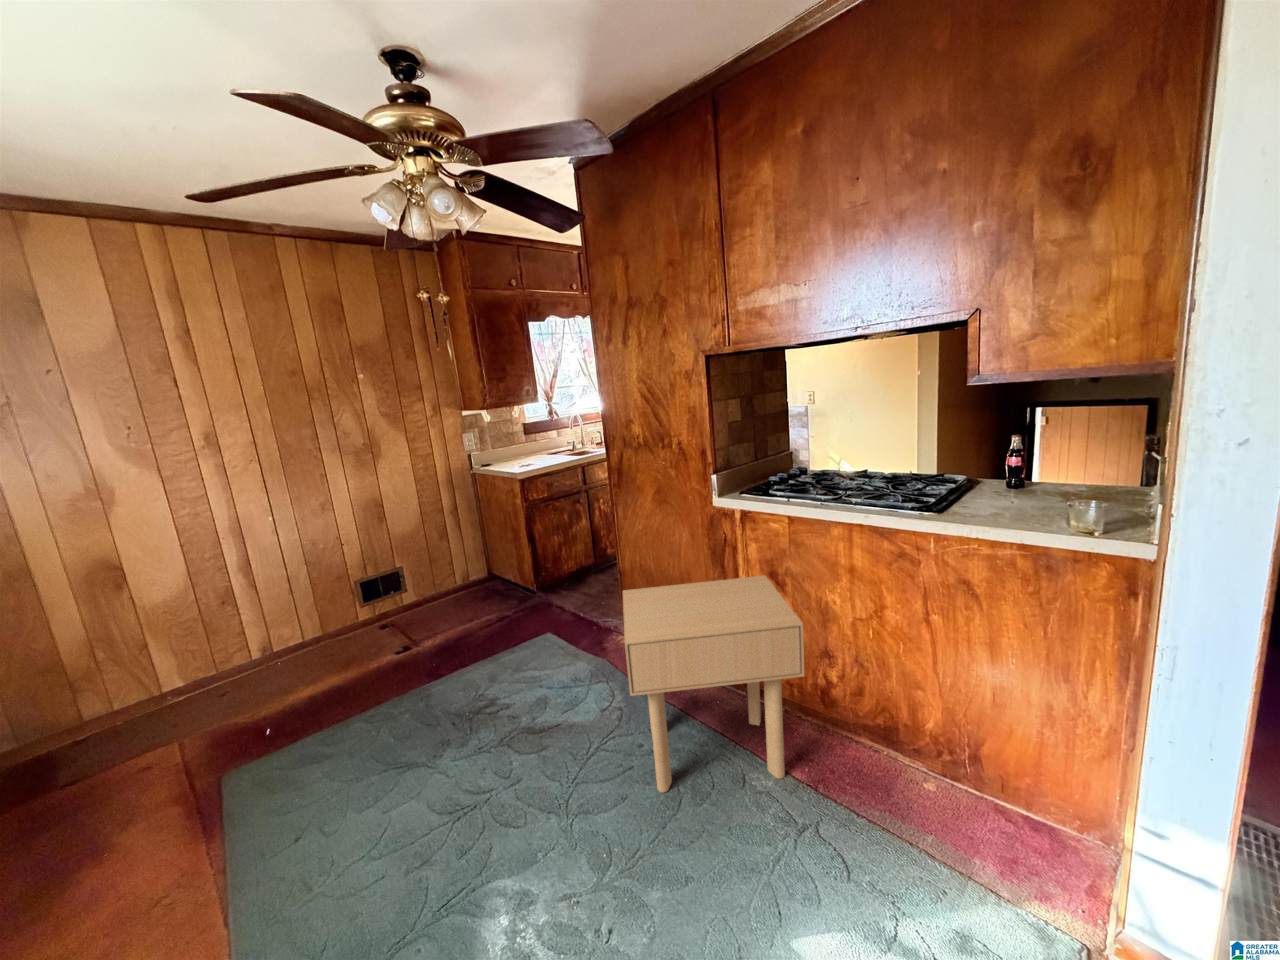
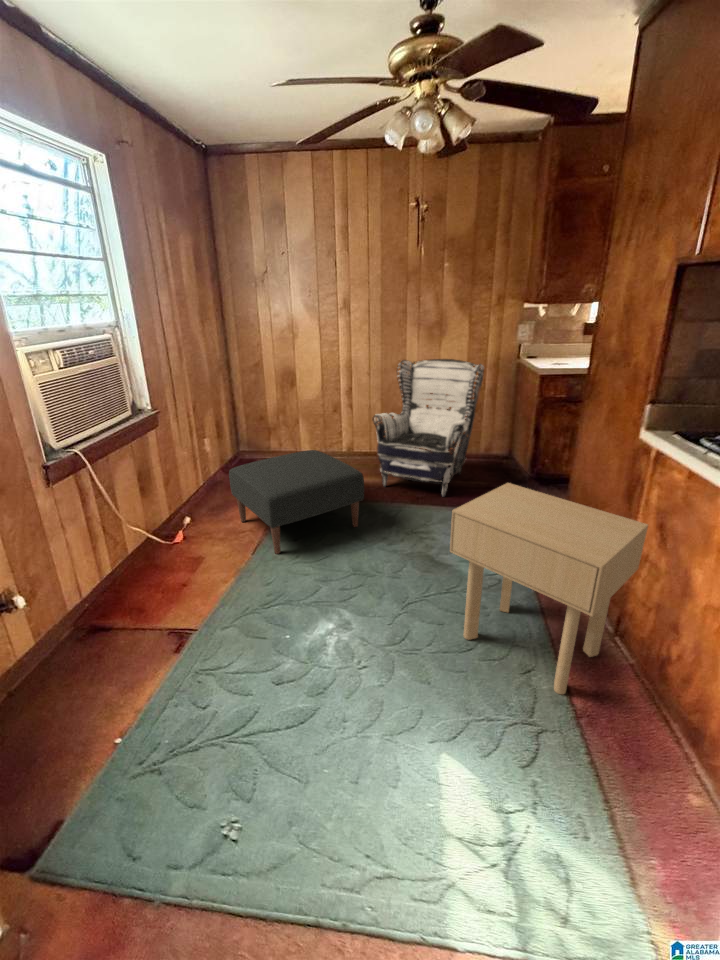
armchair: none [328,481,472,677] -> present [372,359,484,497]
ottoman: none [65,666,390,891] -> present [229,450,364,554]

